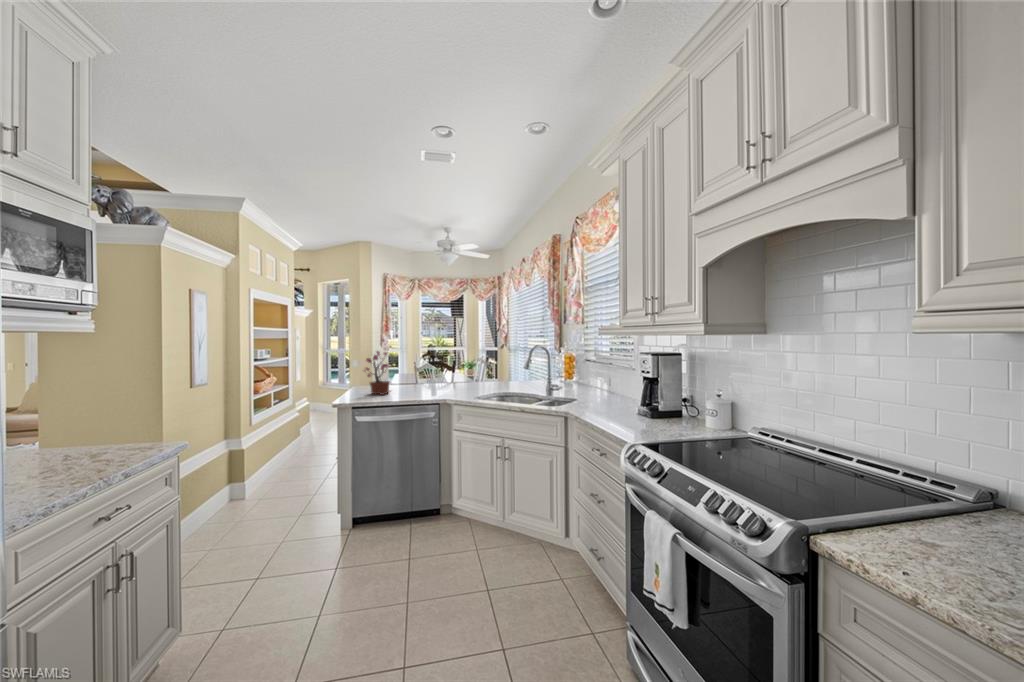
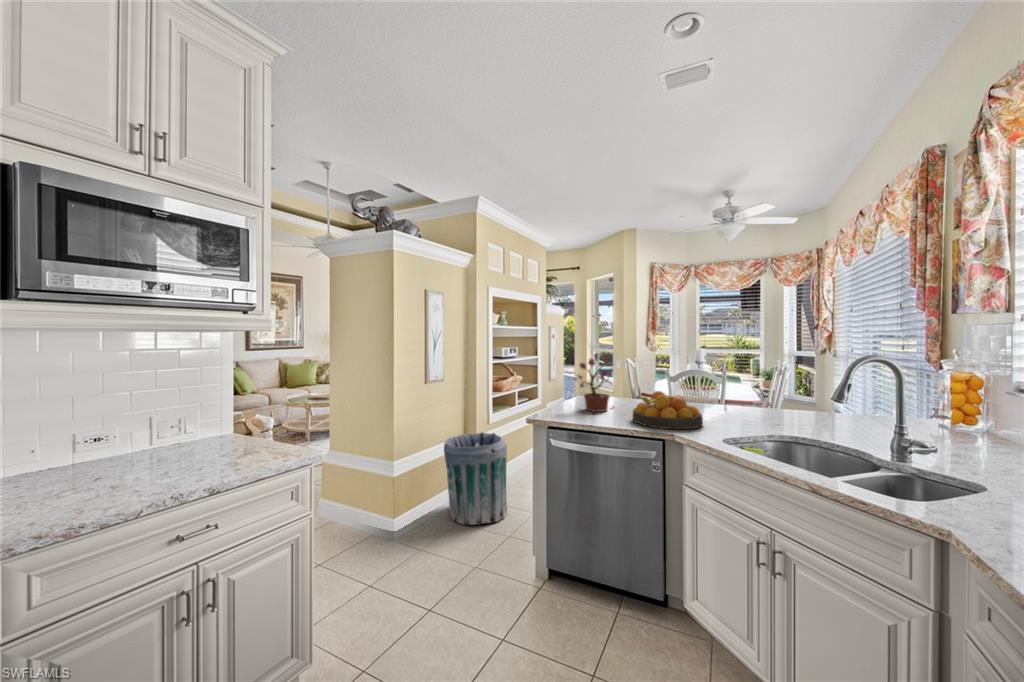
fruit bowl: none [412,374,456,397] -> present [633,391,703,429]
trash can: none [217,430,288,517] -> present [444,432,507,525]

